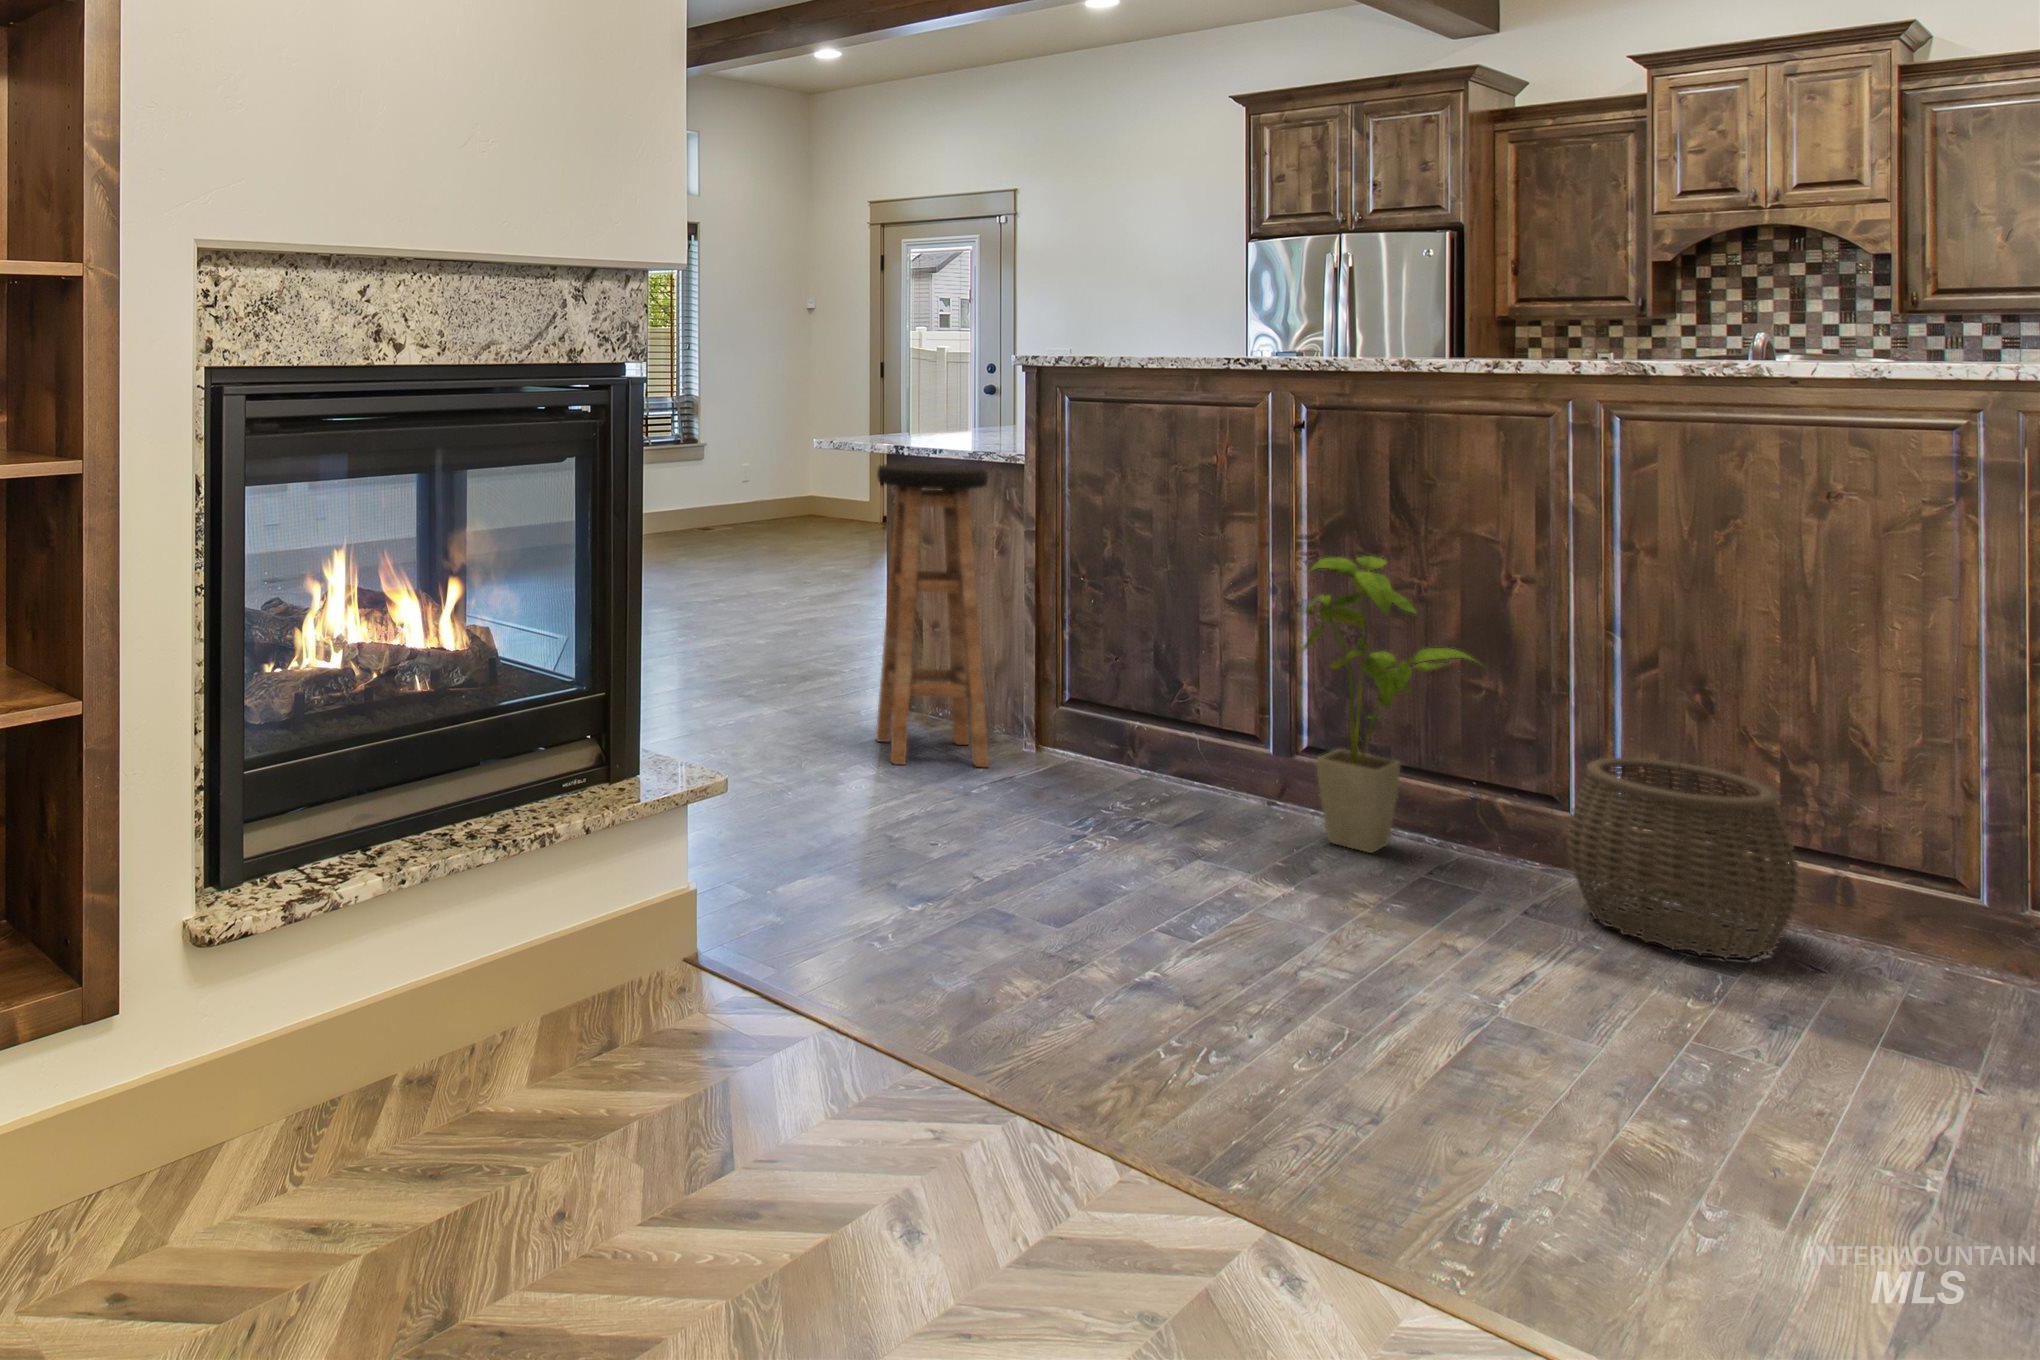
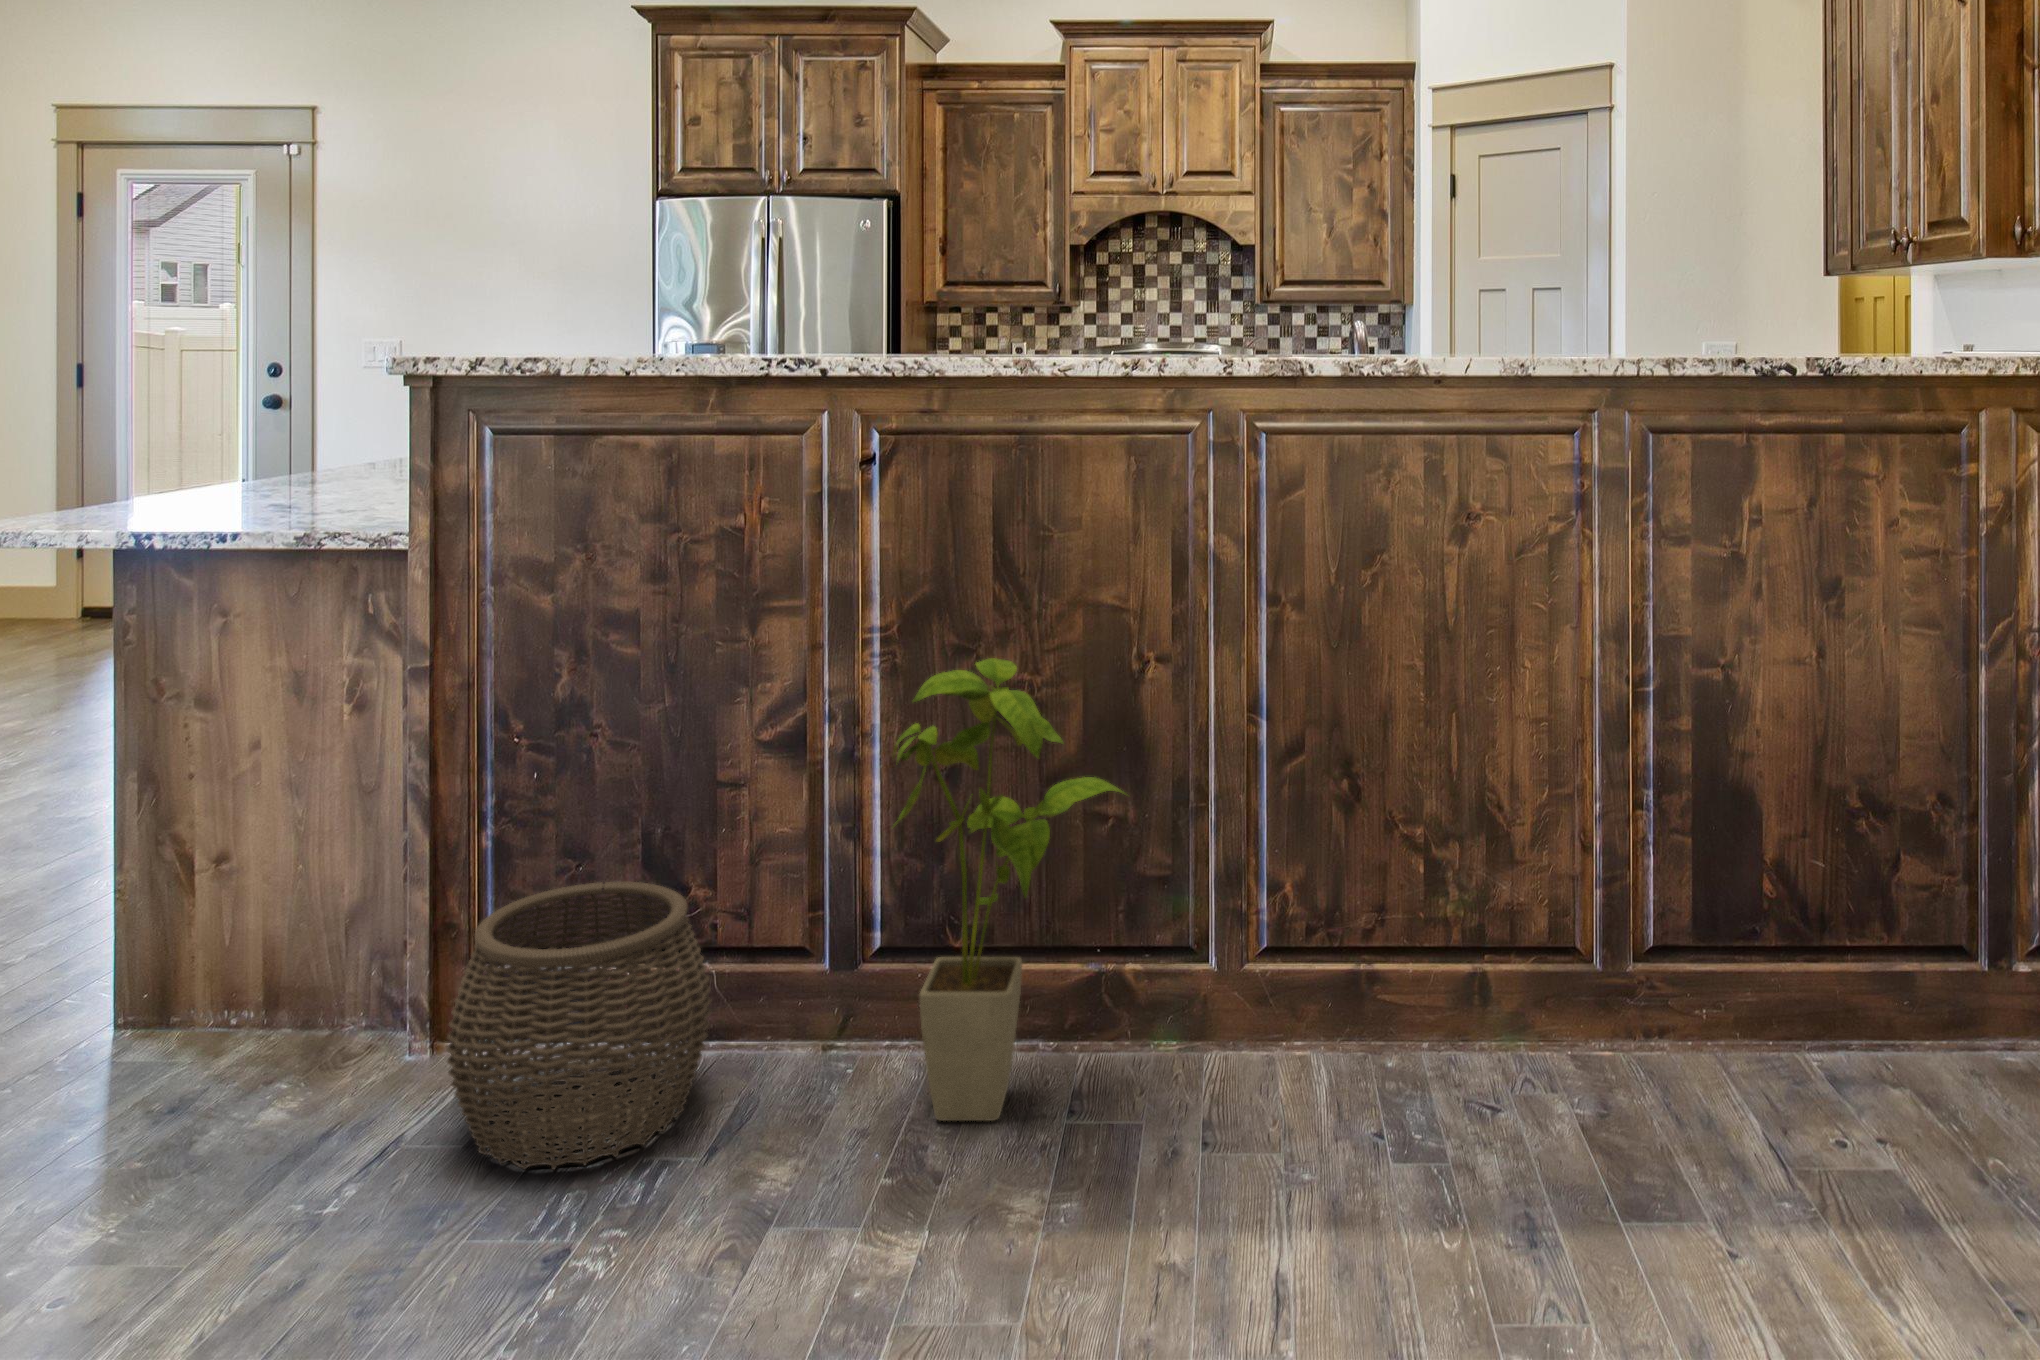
bar stool: present [876,464,989,767] -> none [72,565,338,1235]
woven basket: present [1567,758,1800,959] -> present [446,882,711,1170]

